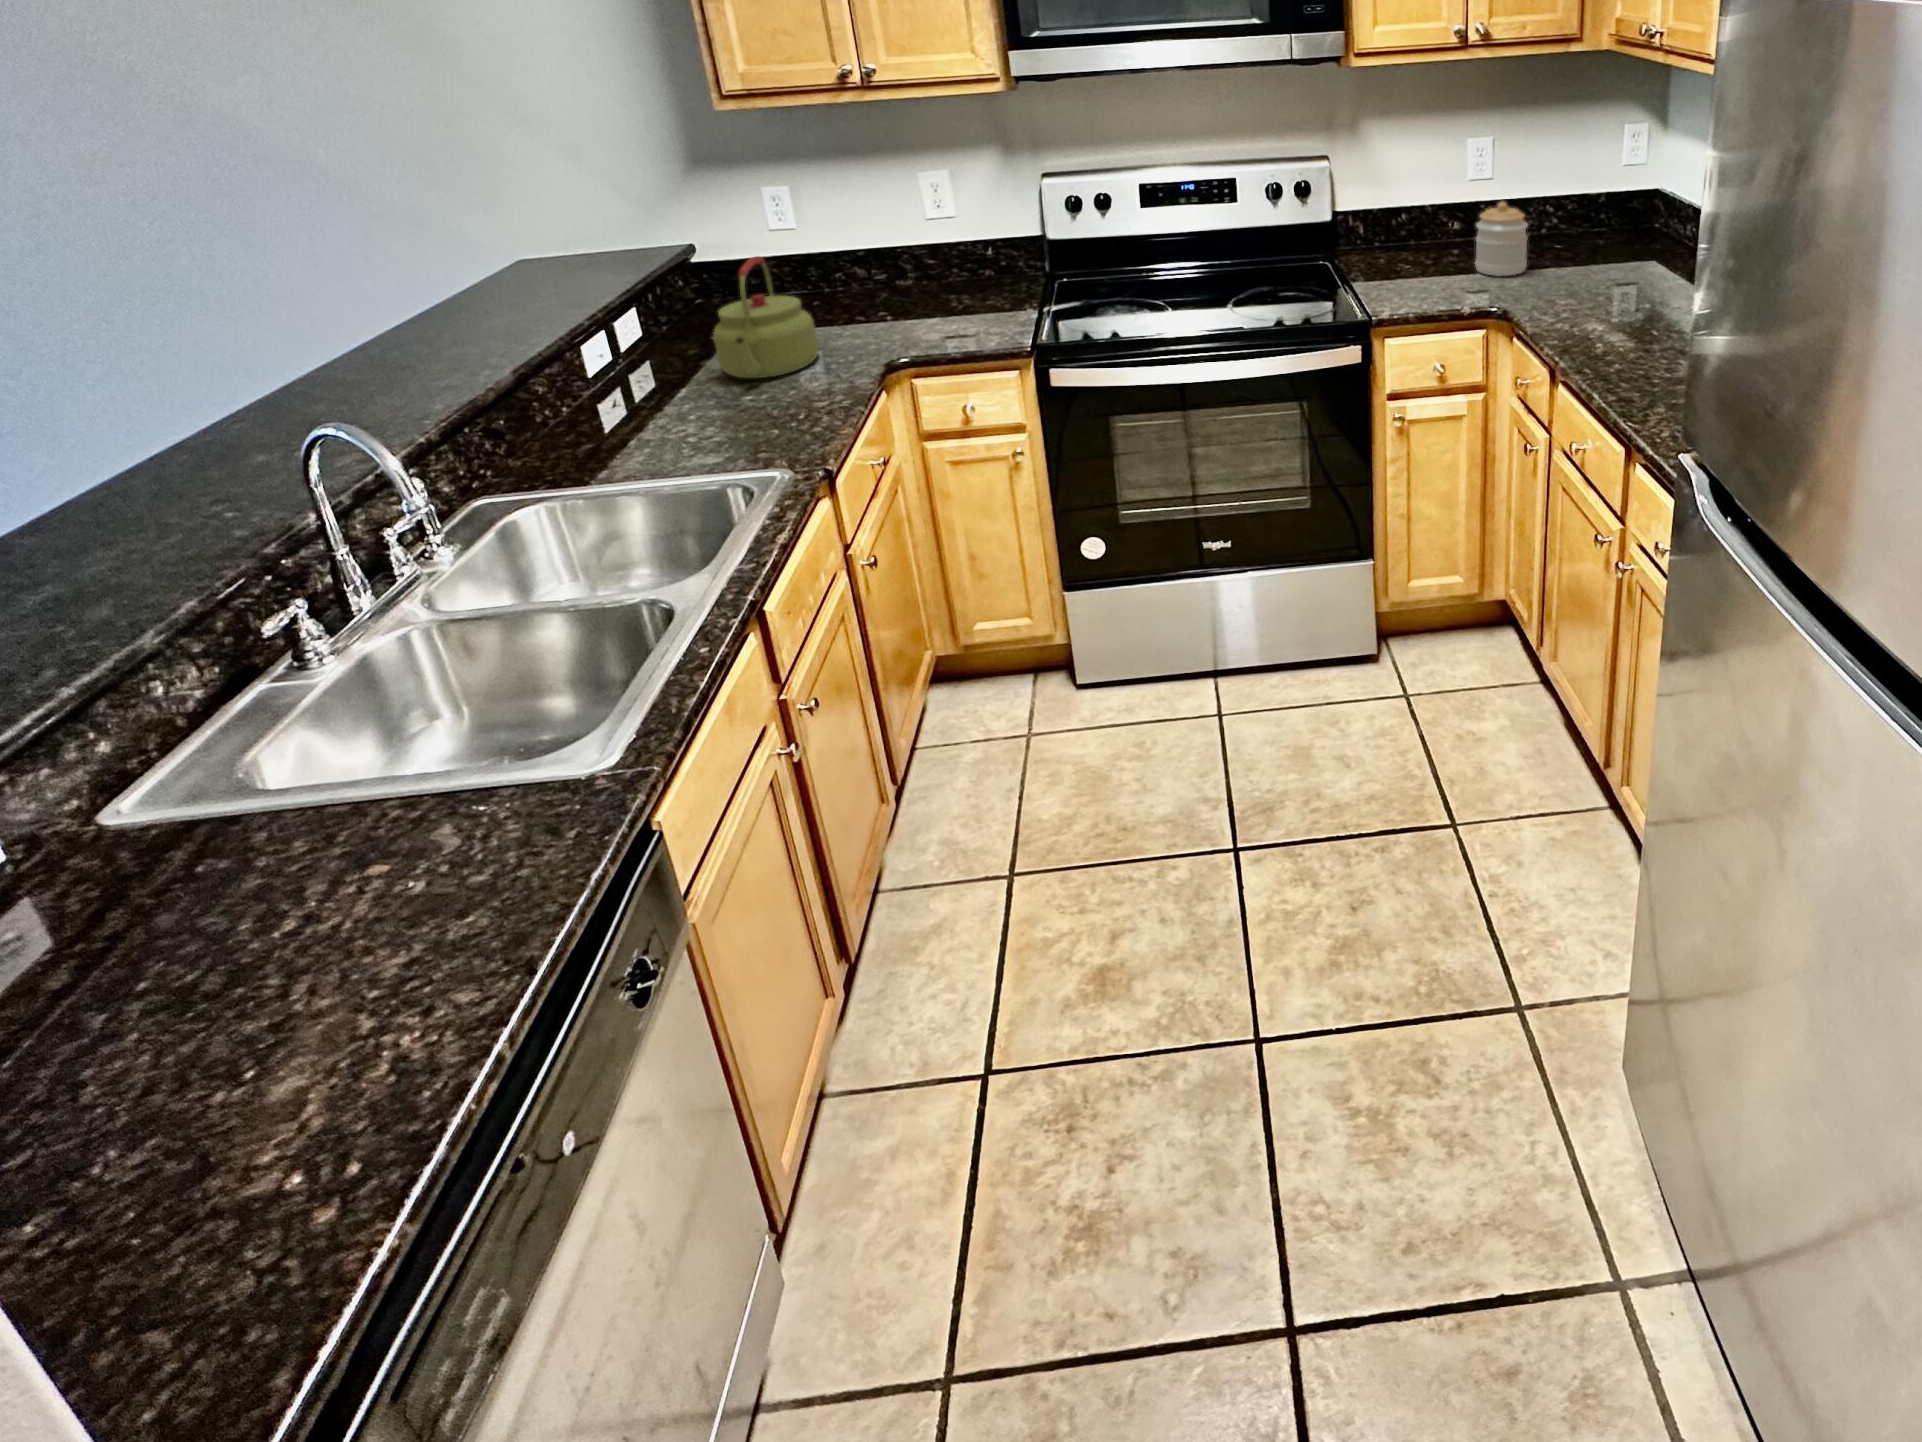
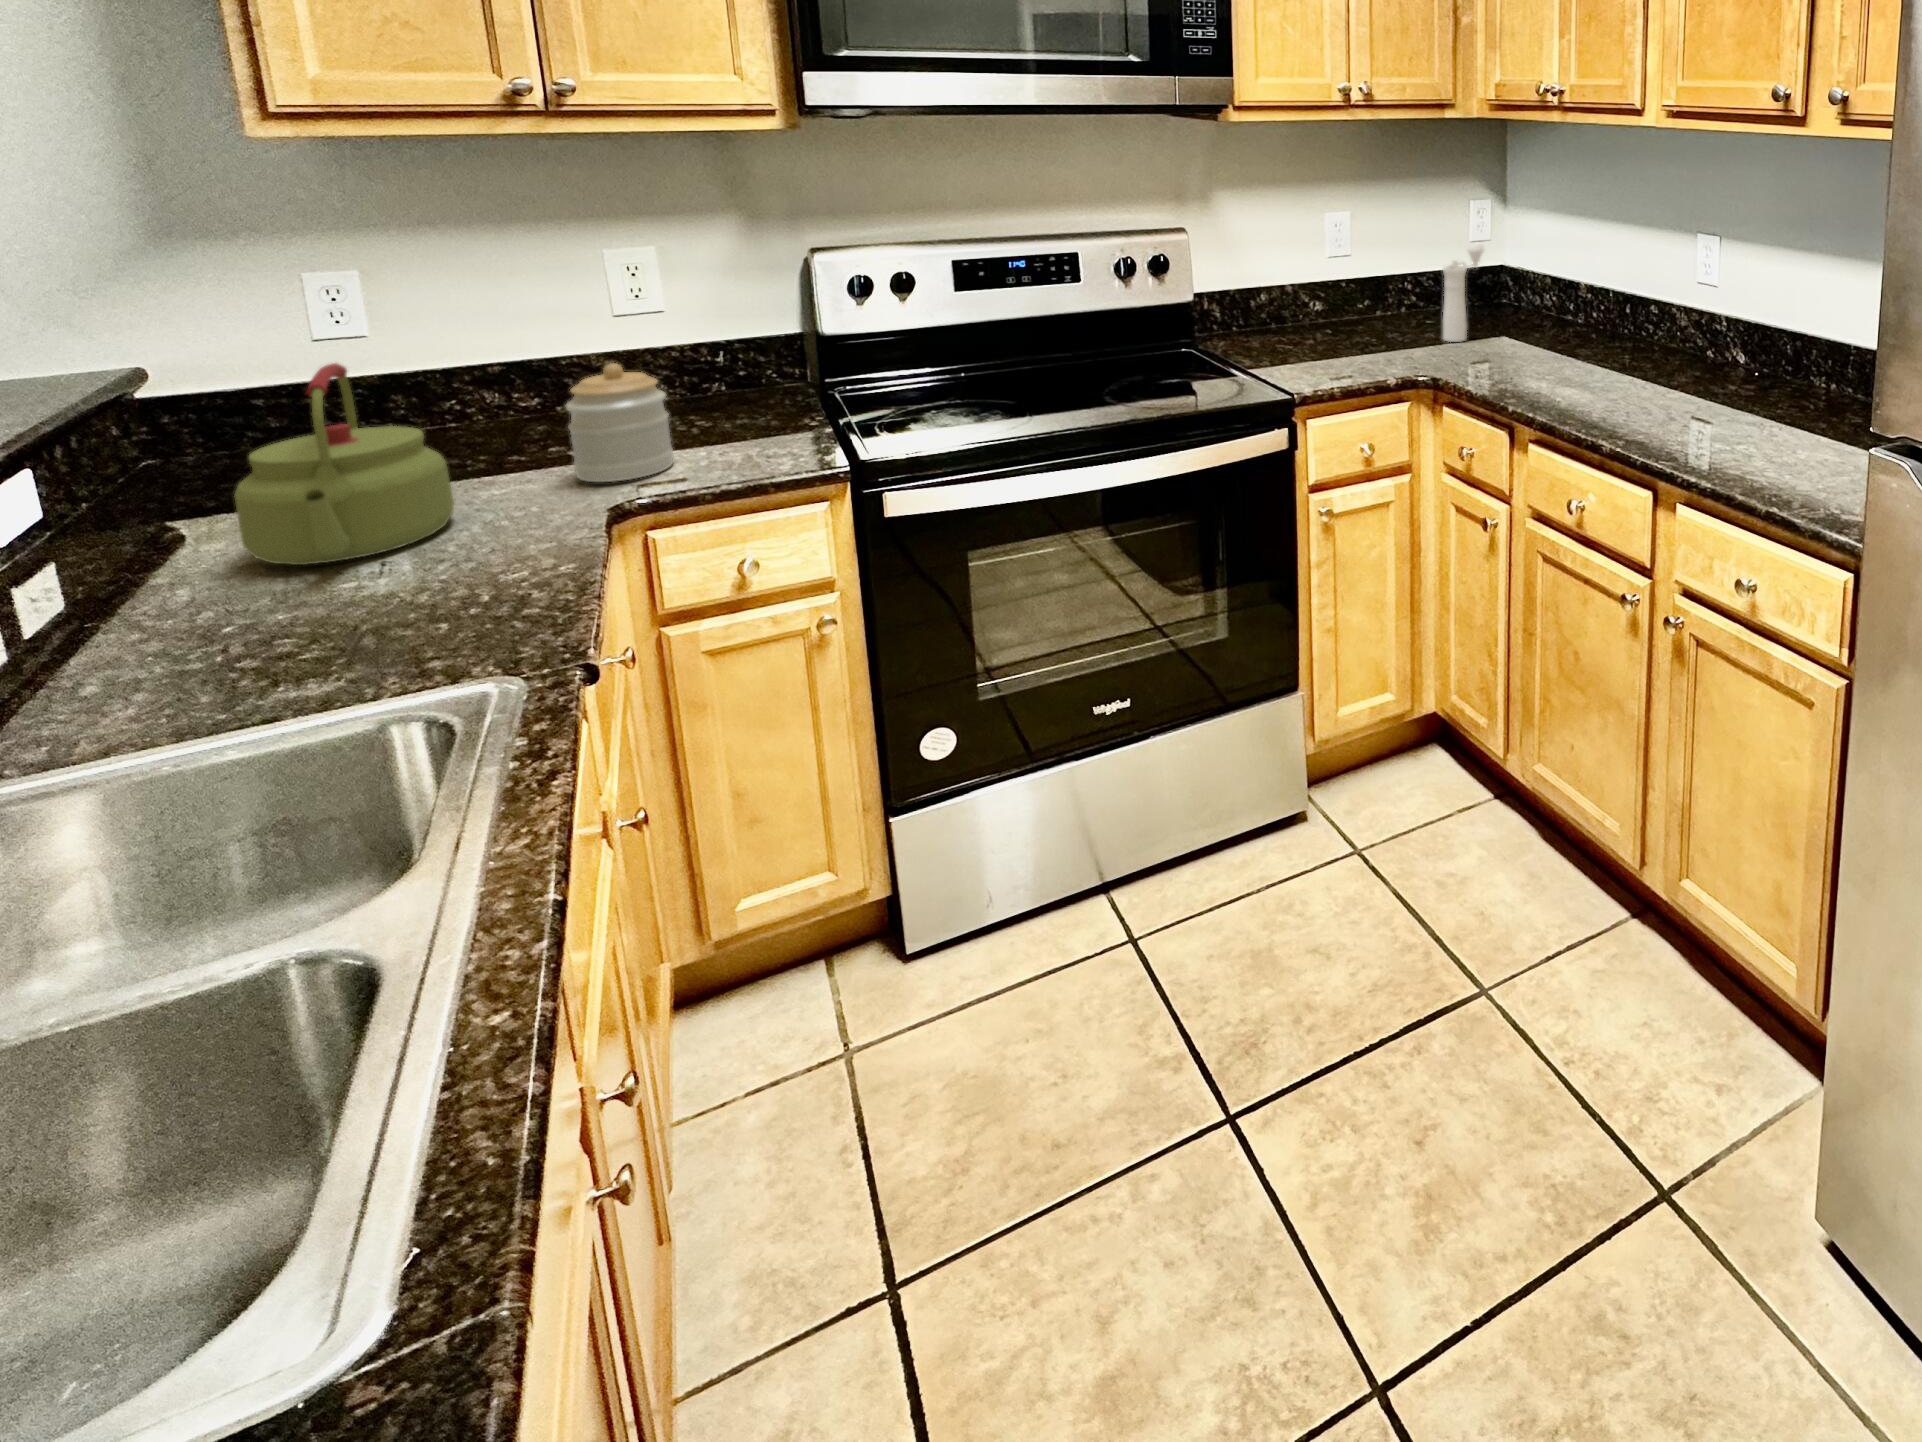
pepper mill: none [1561,173,1616,270] -> present [1443,244,1484,342]
jar: present [1475,202,1528,276] -> present [566,363,674,482]

